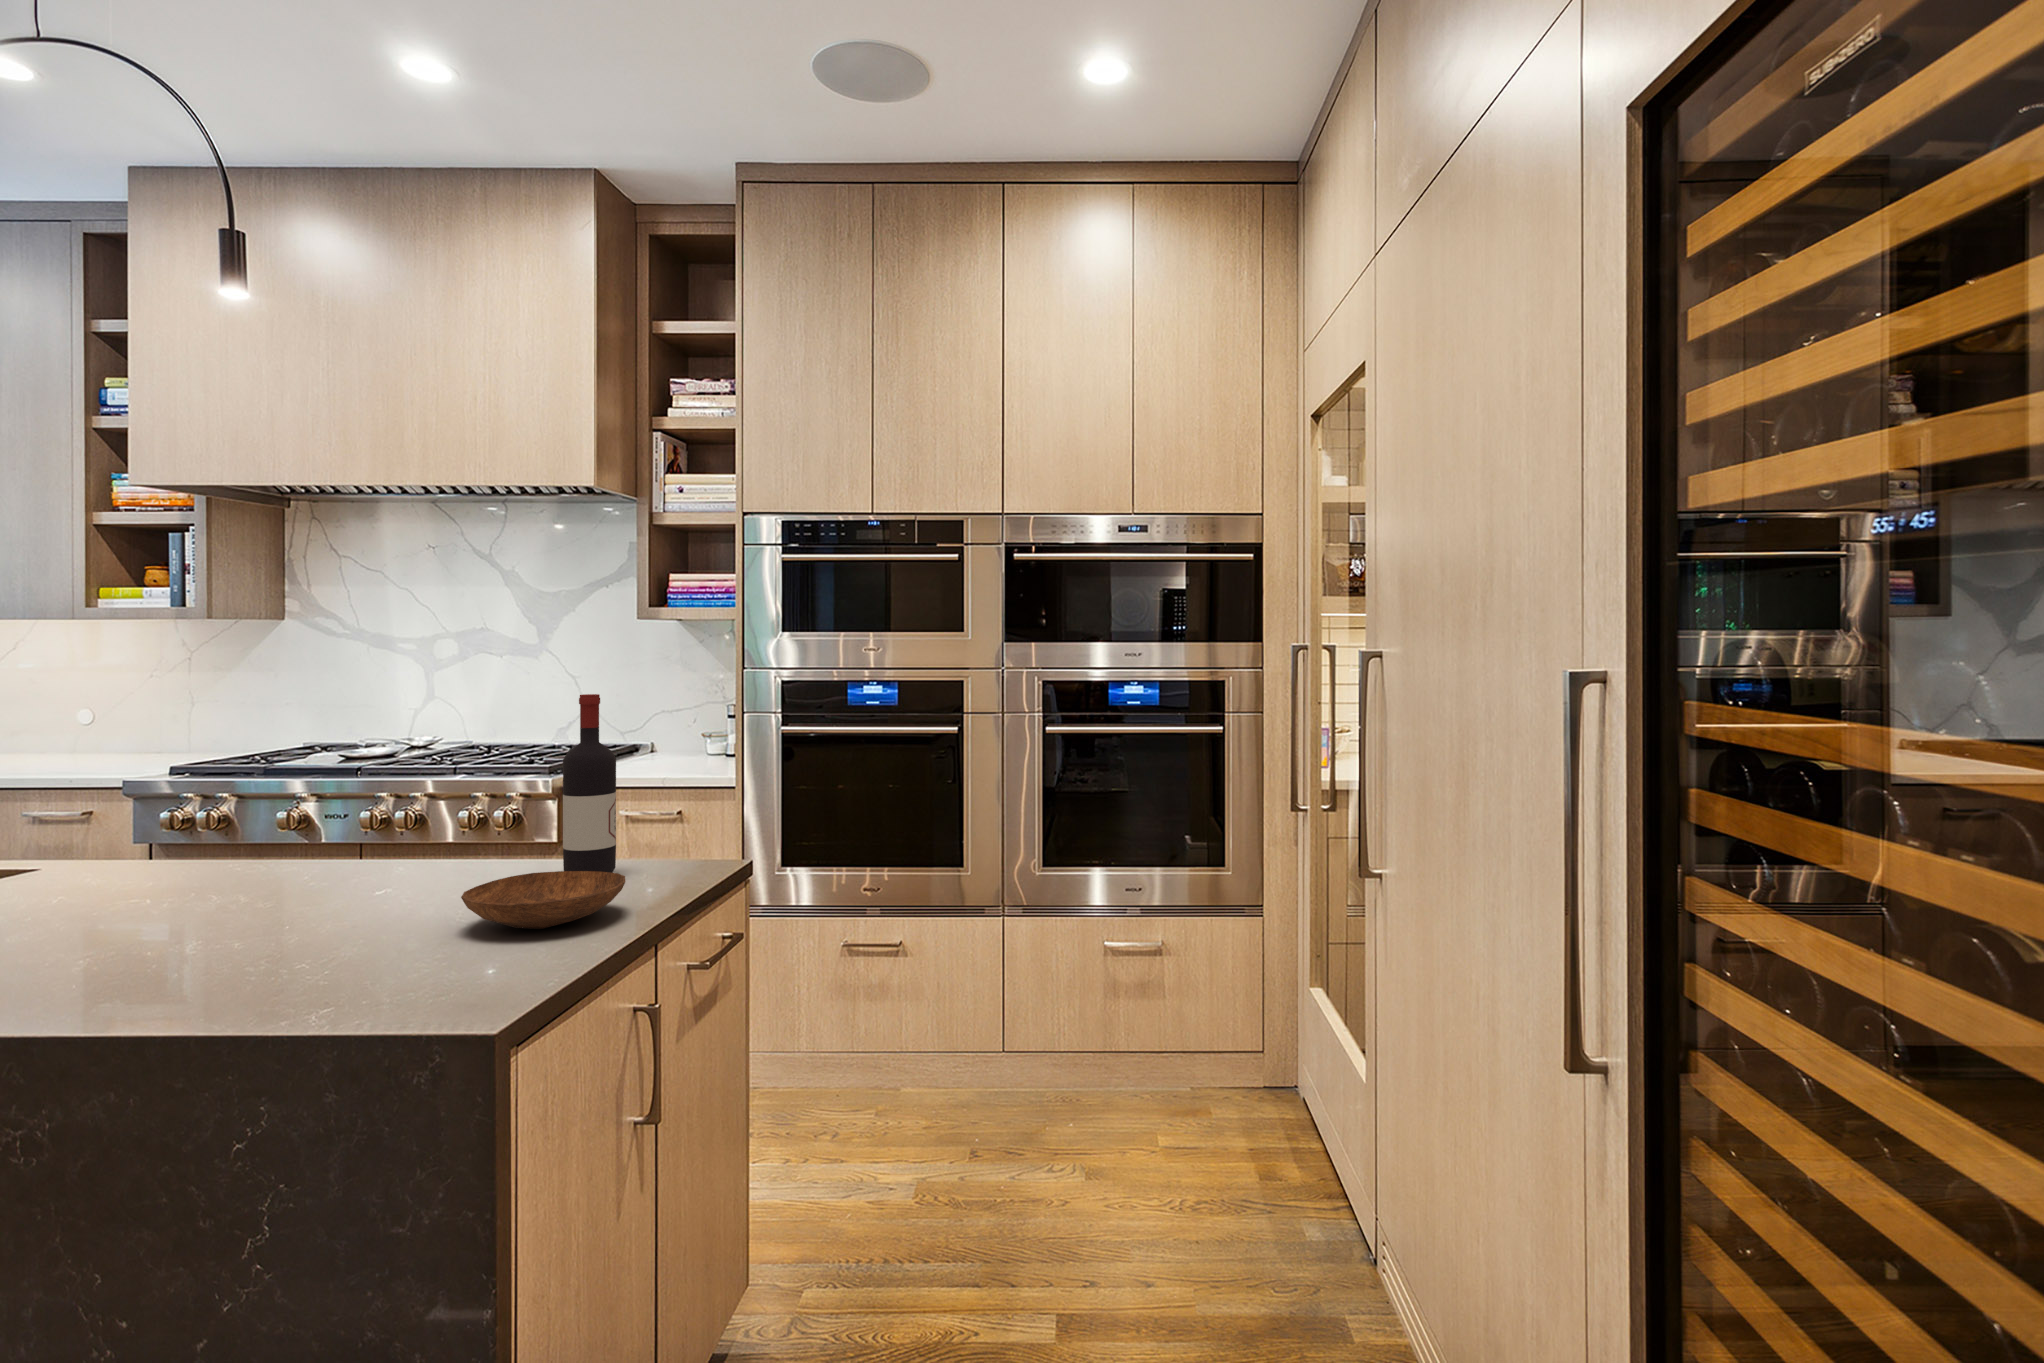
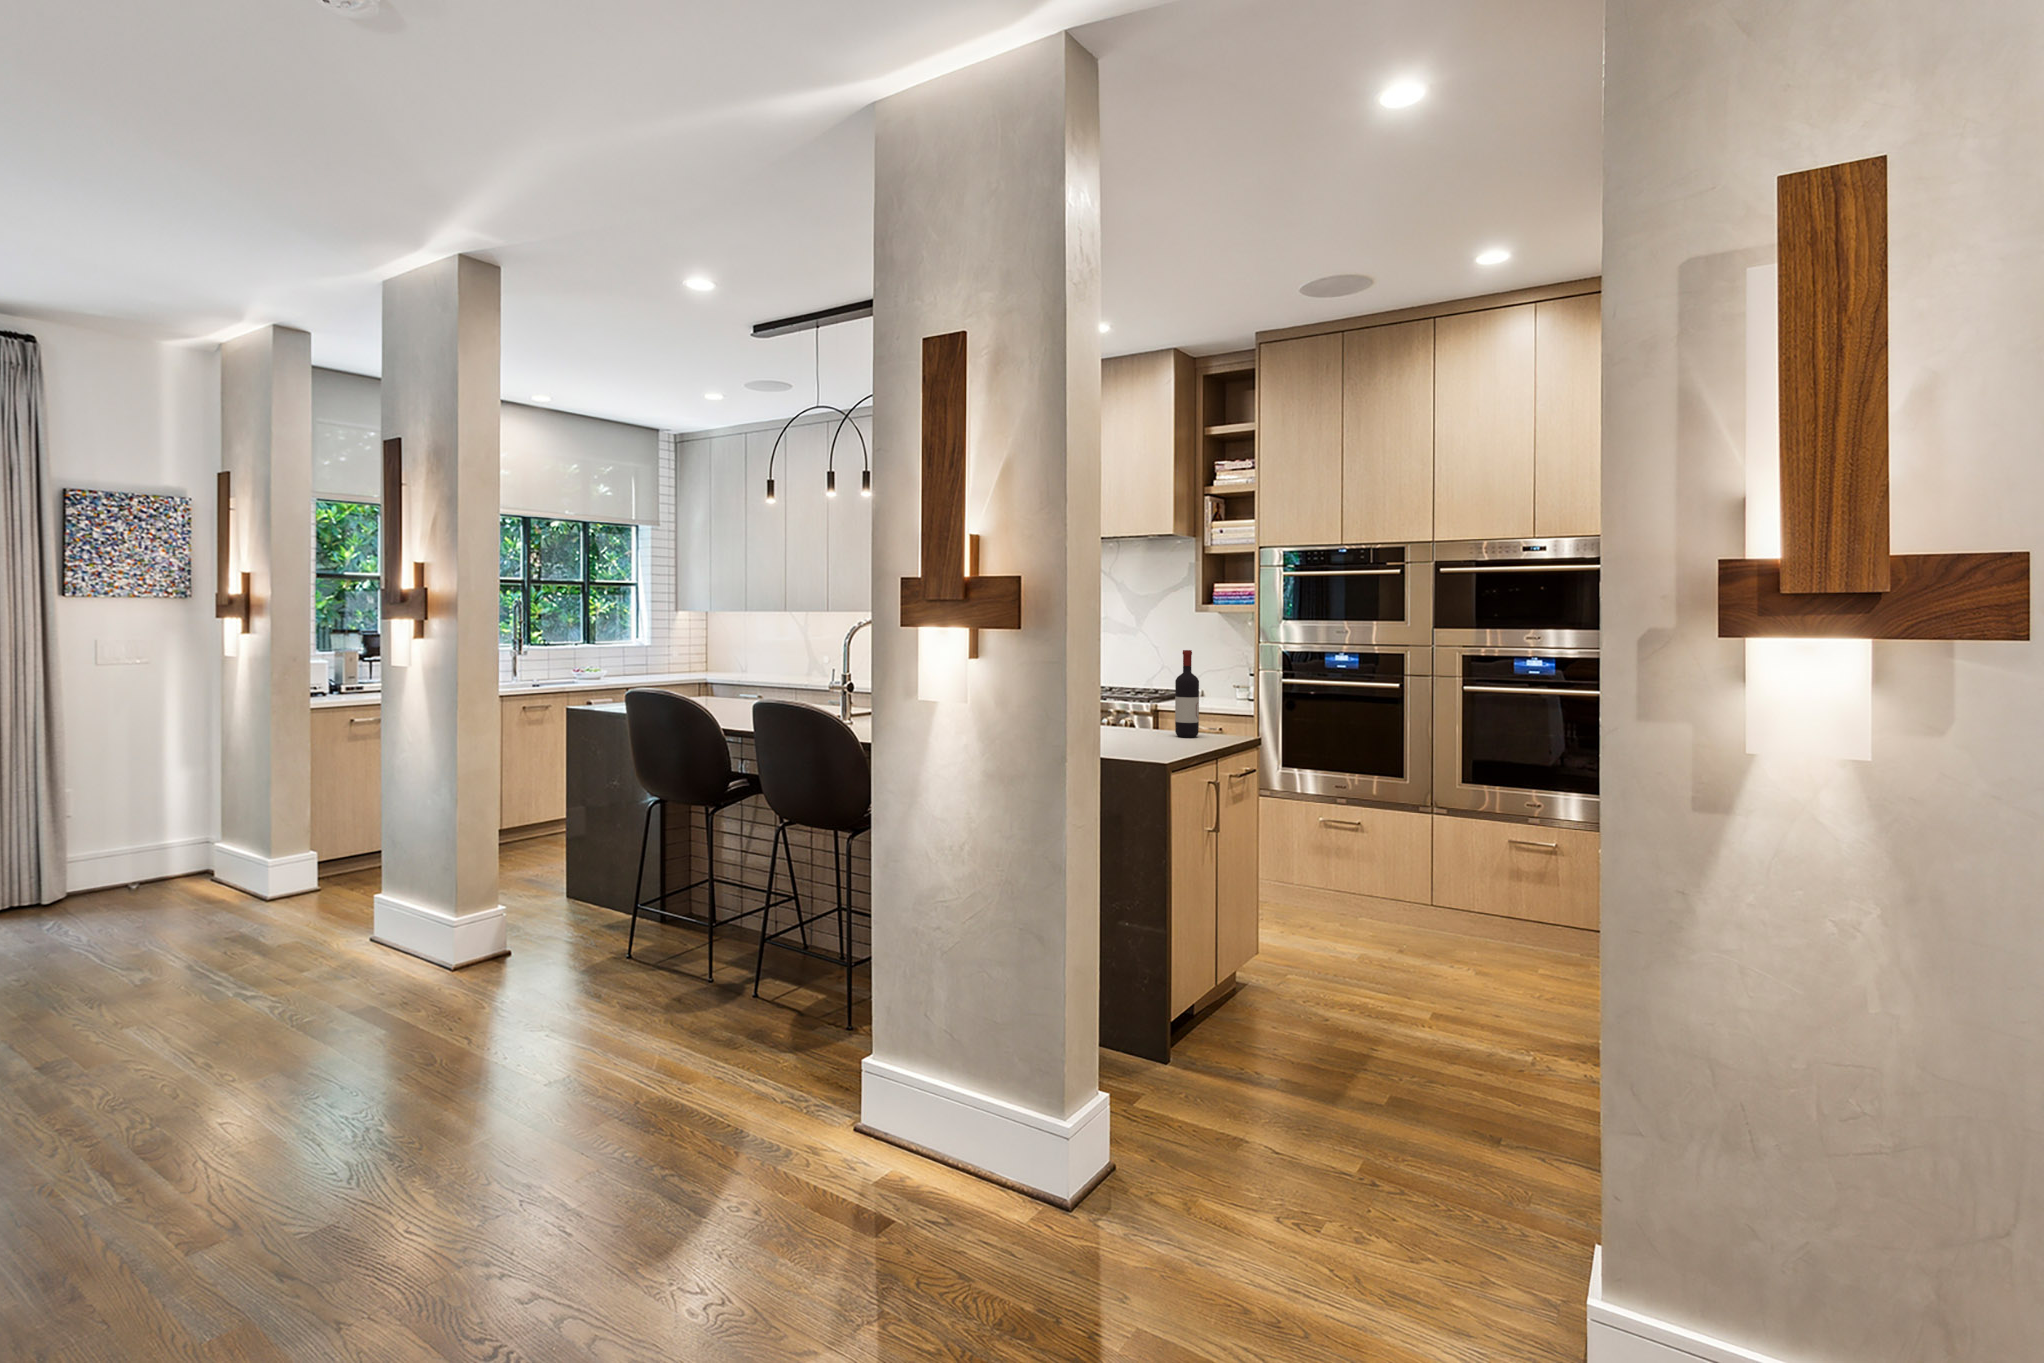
bowl: present [461,871,626,929] -> none [1143,727,1207,747]

